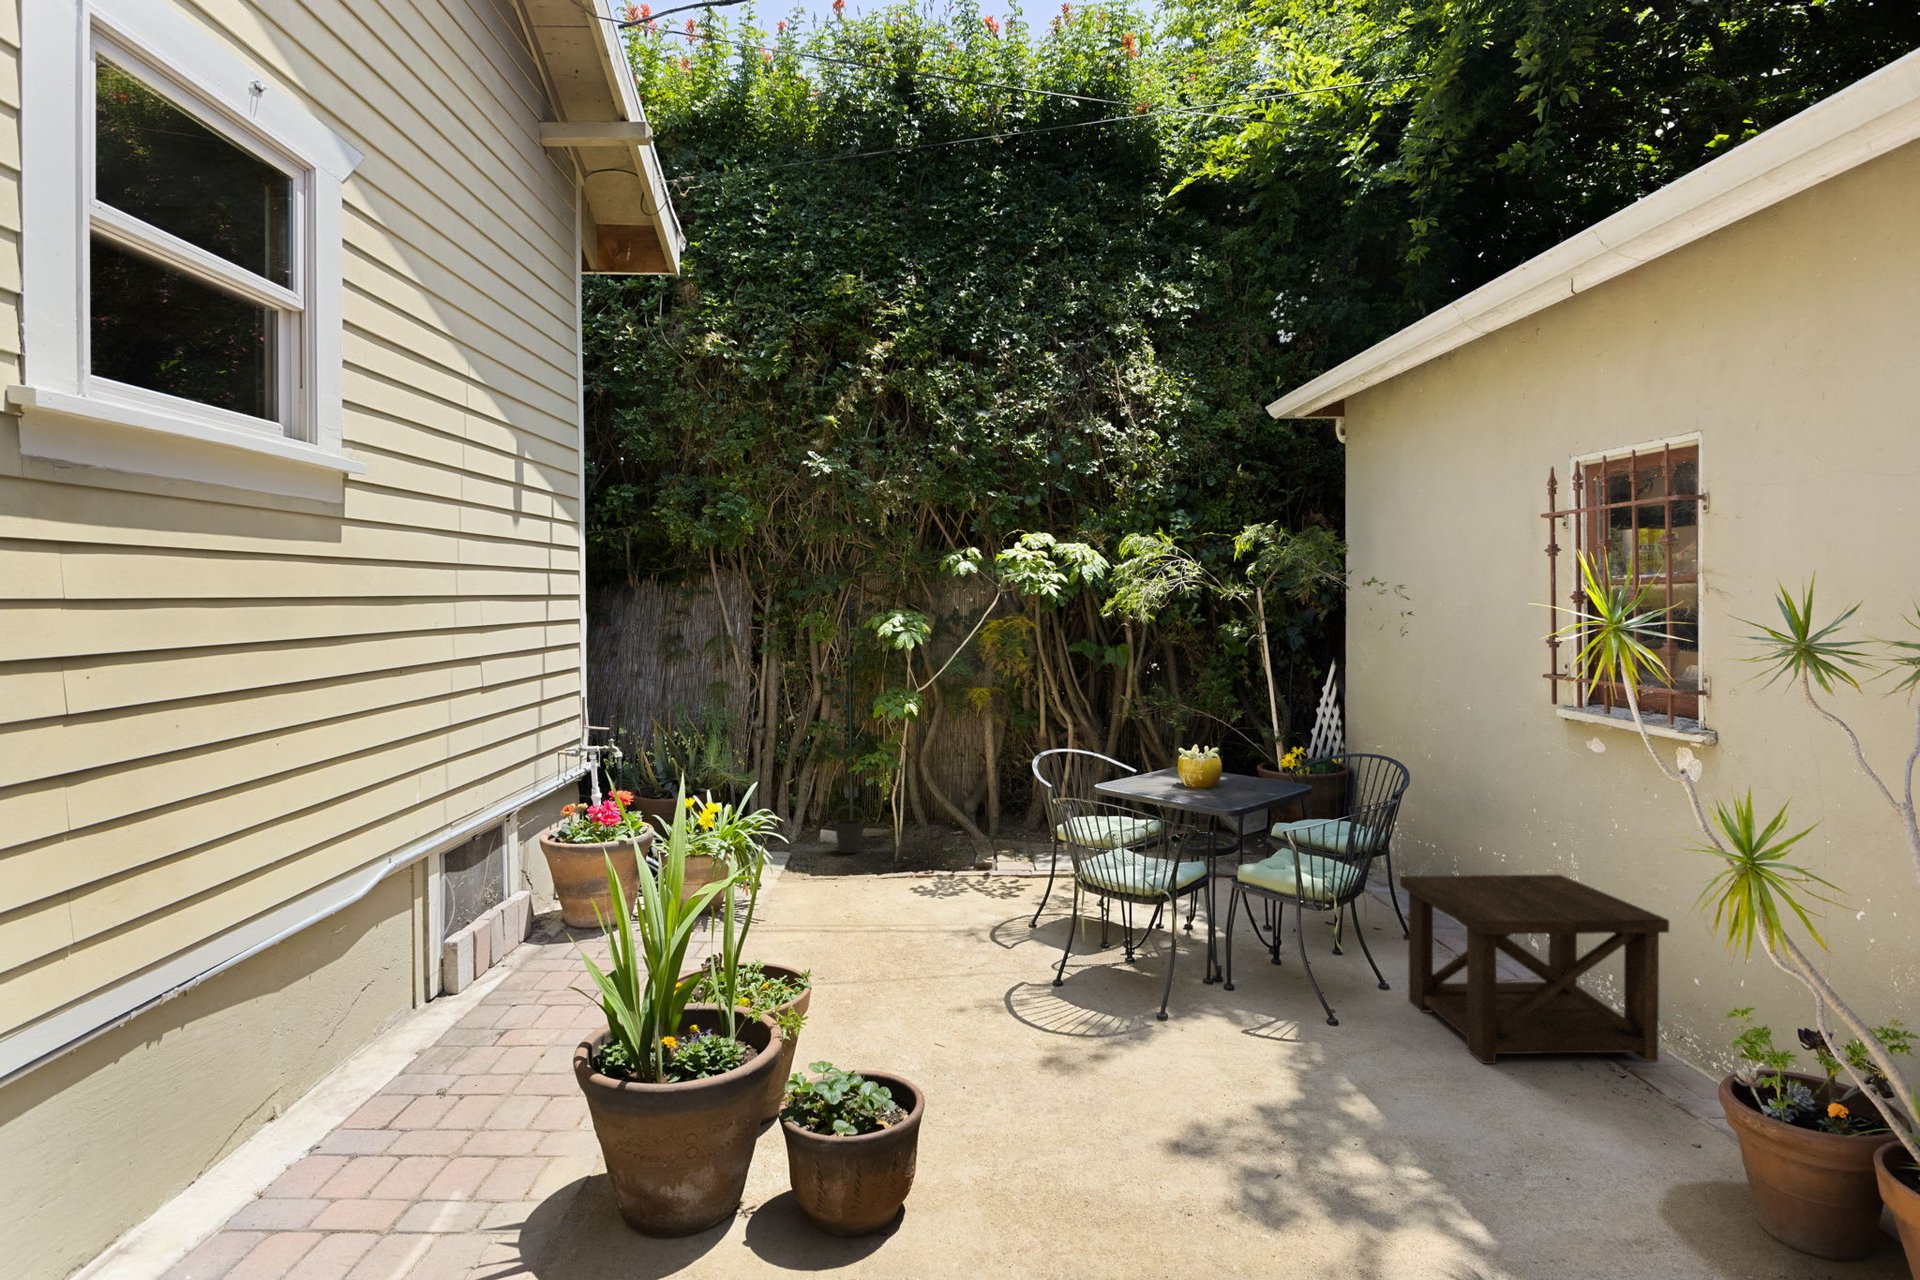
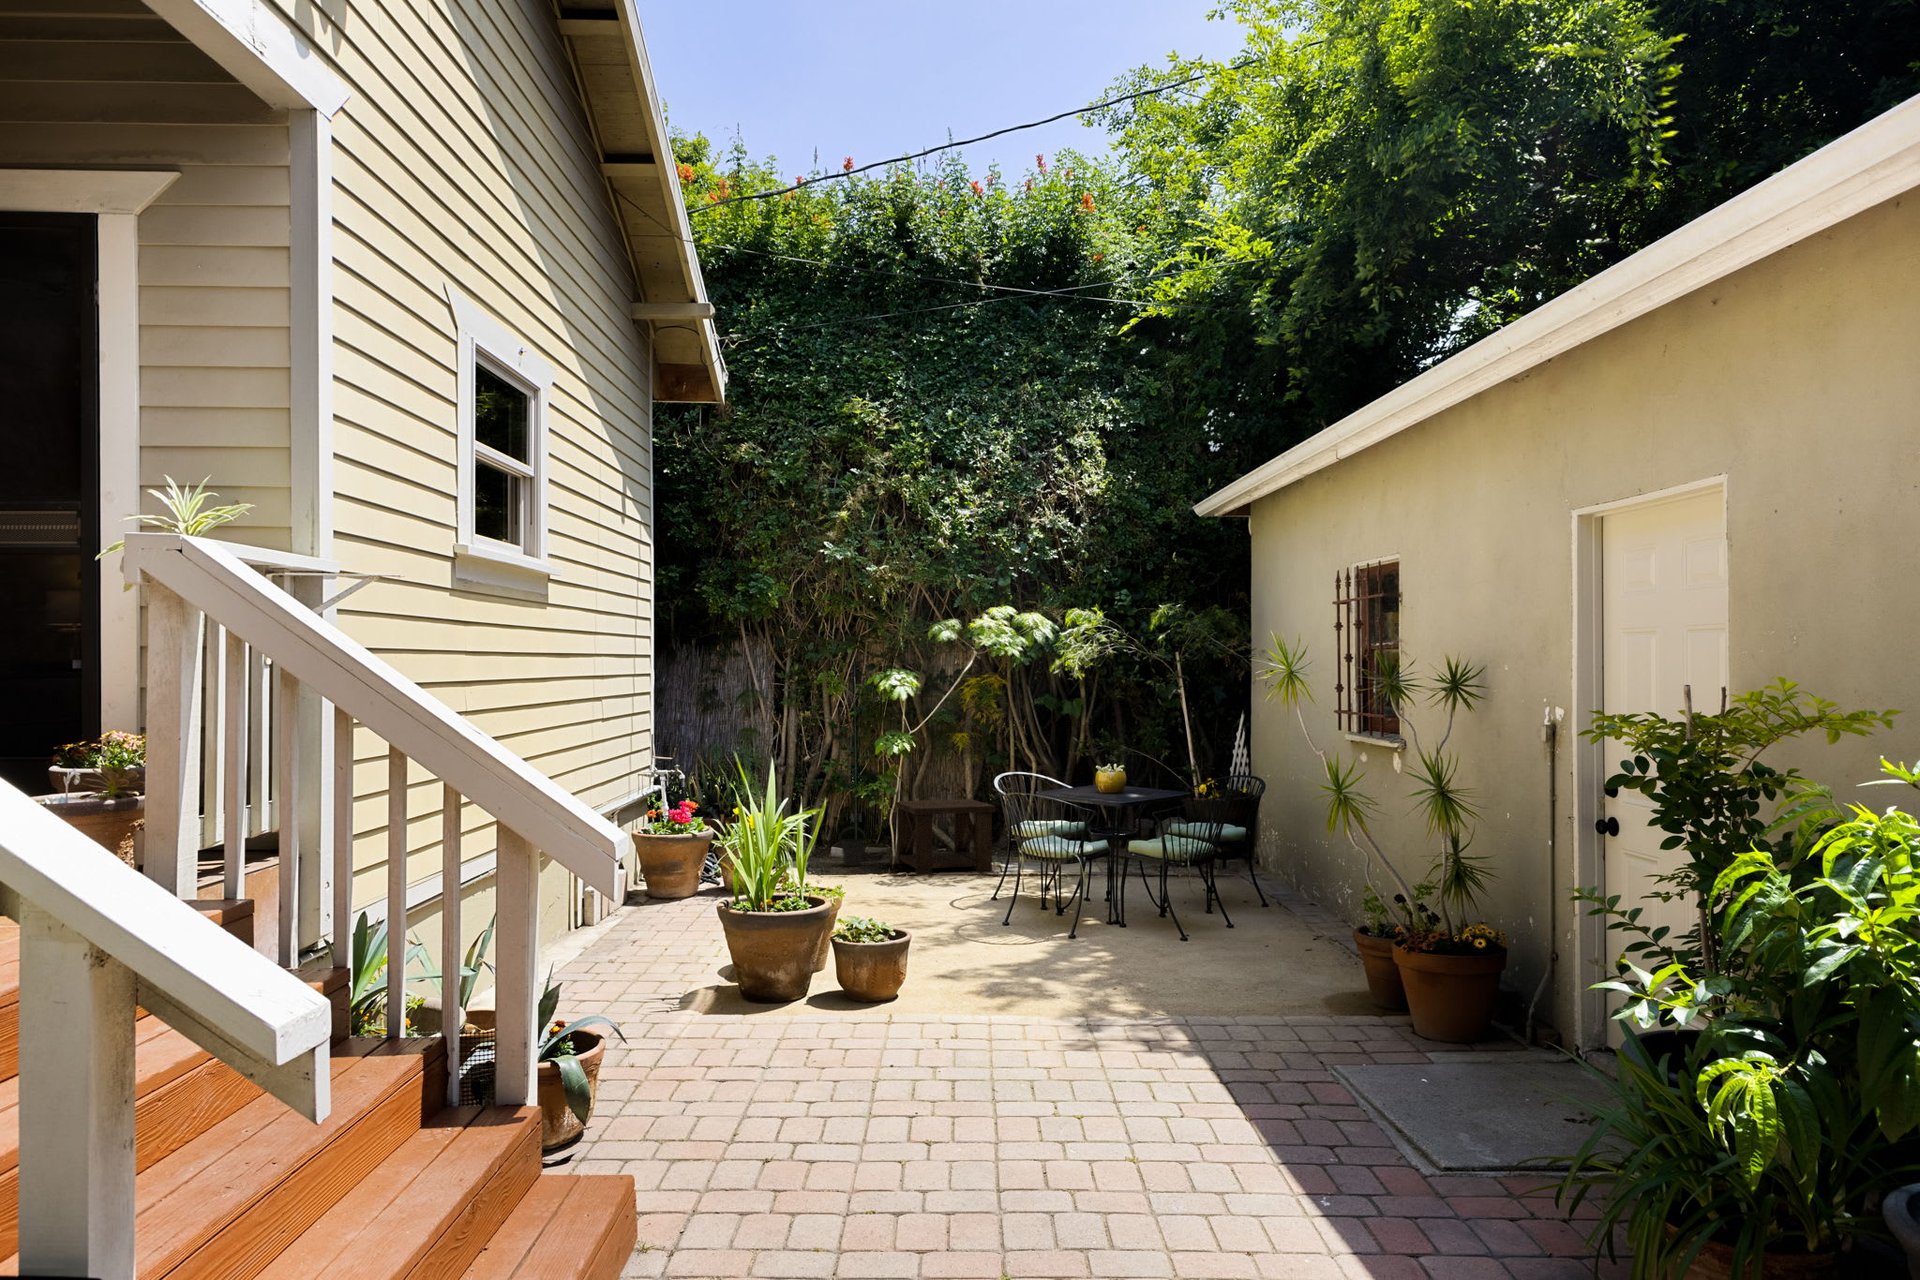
side table: present [1400,875,1669,1064] -> present [895,799,996,874]

